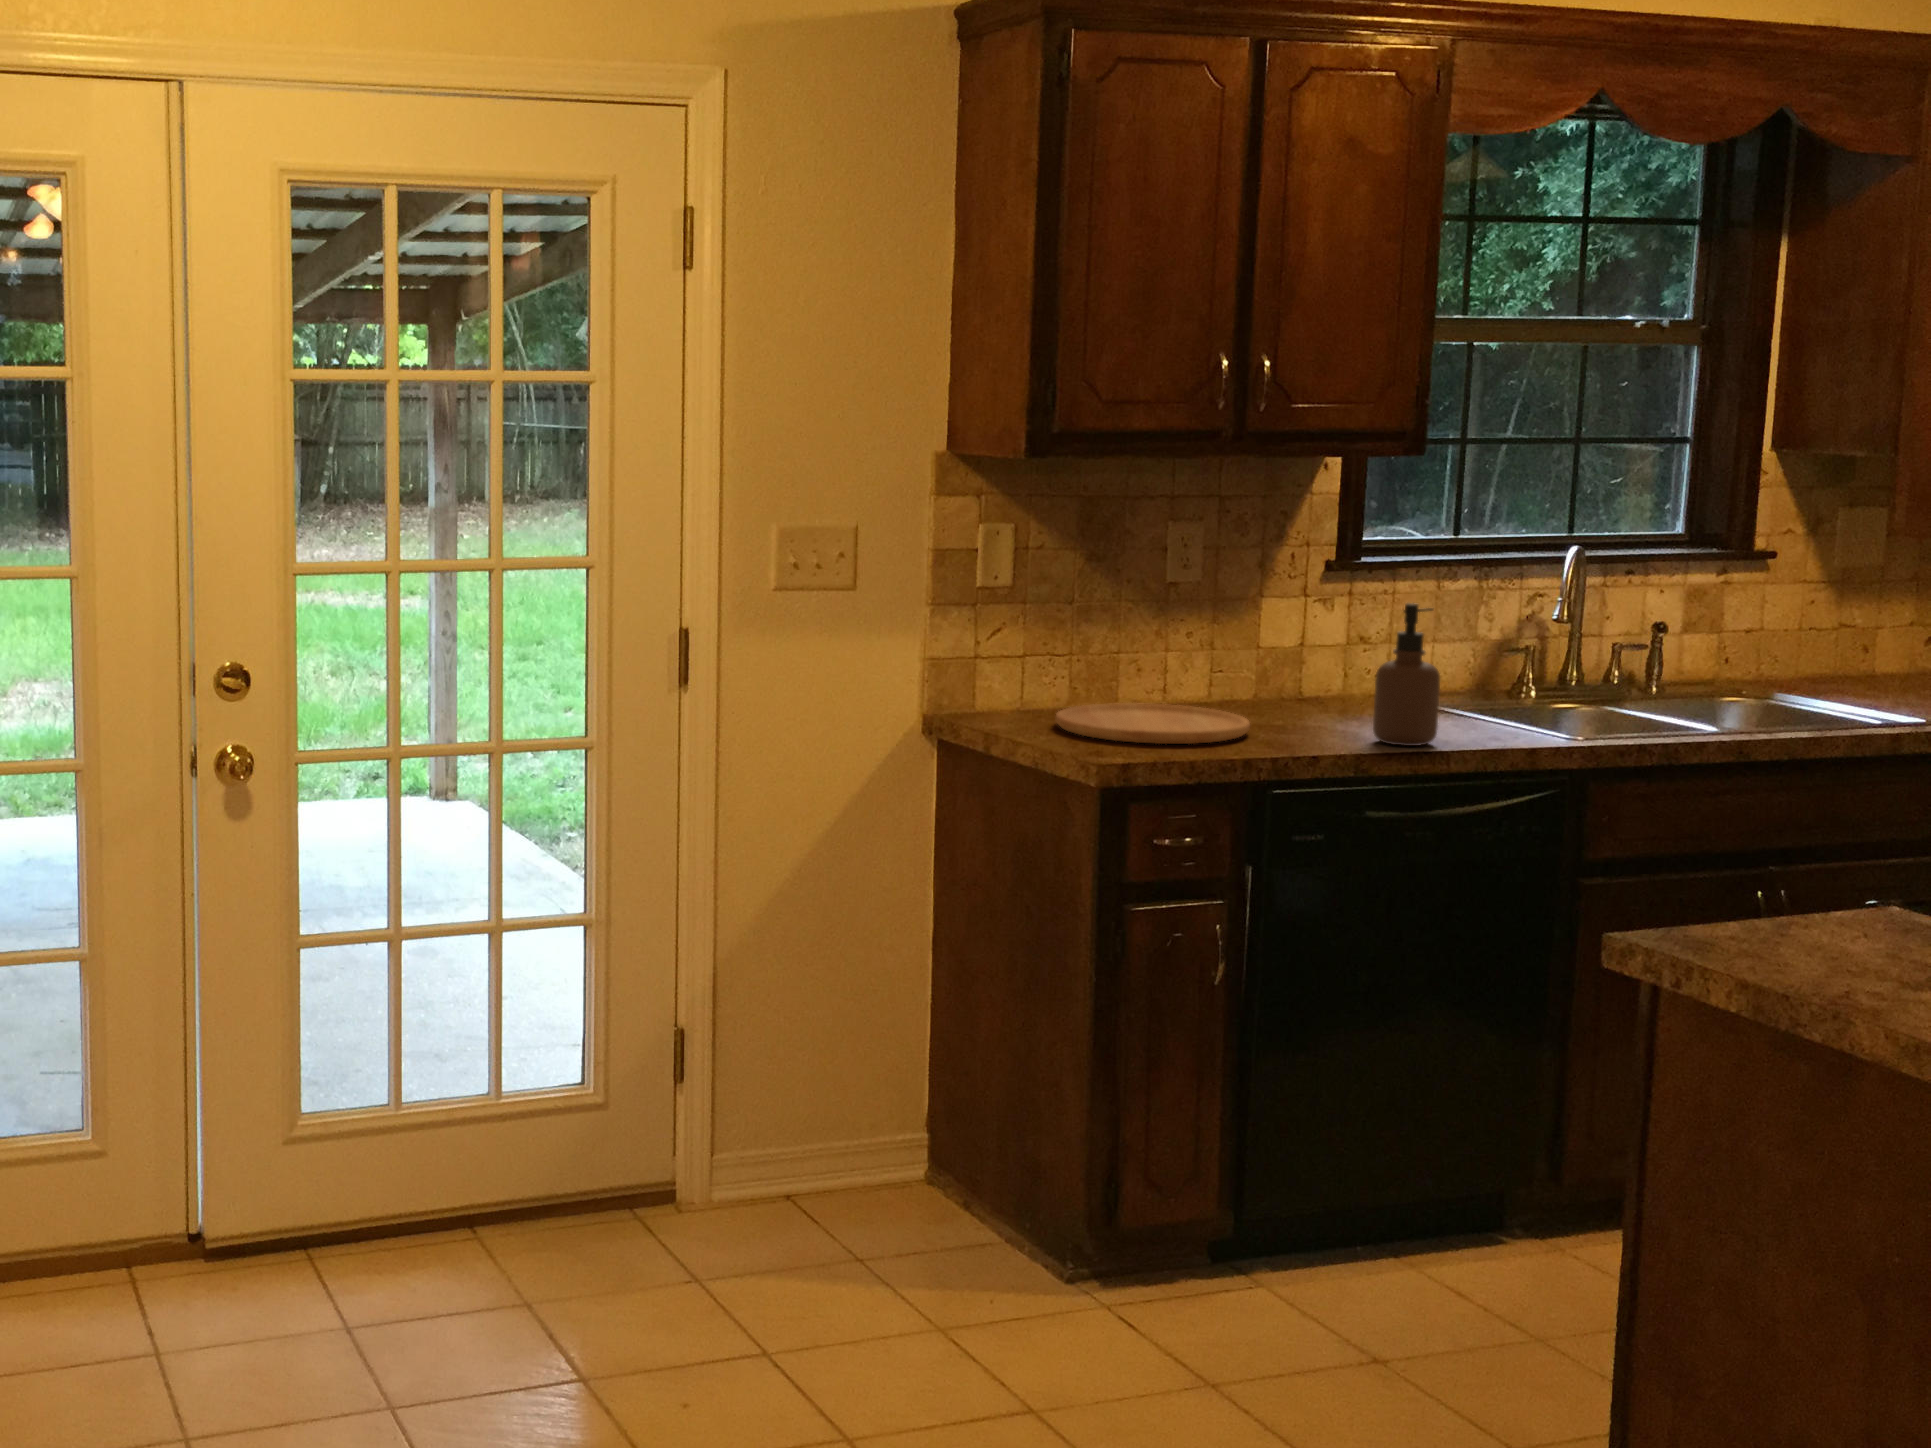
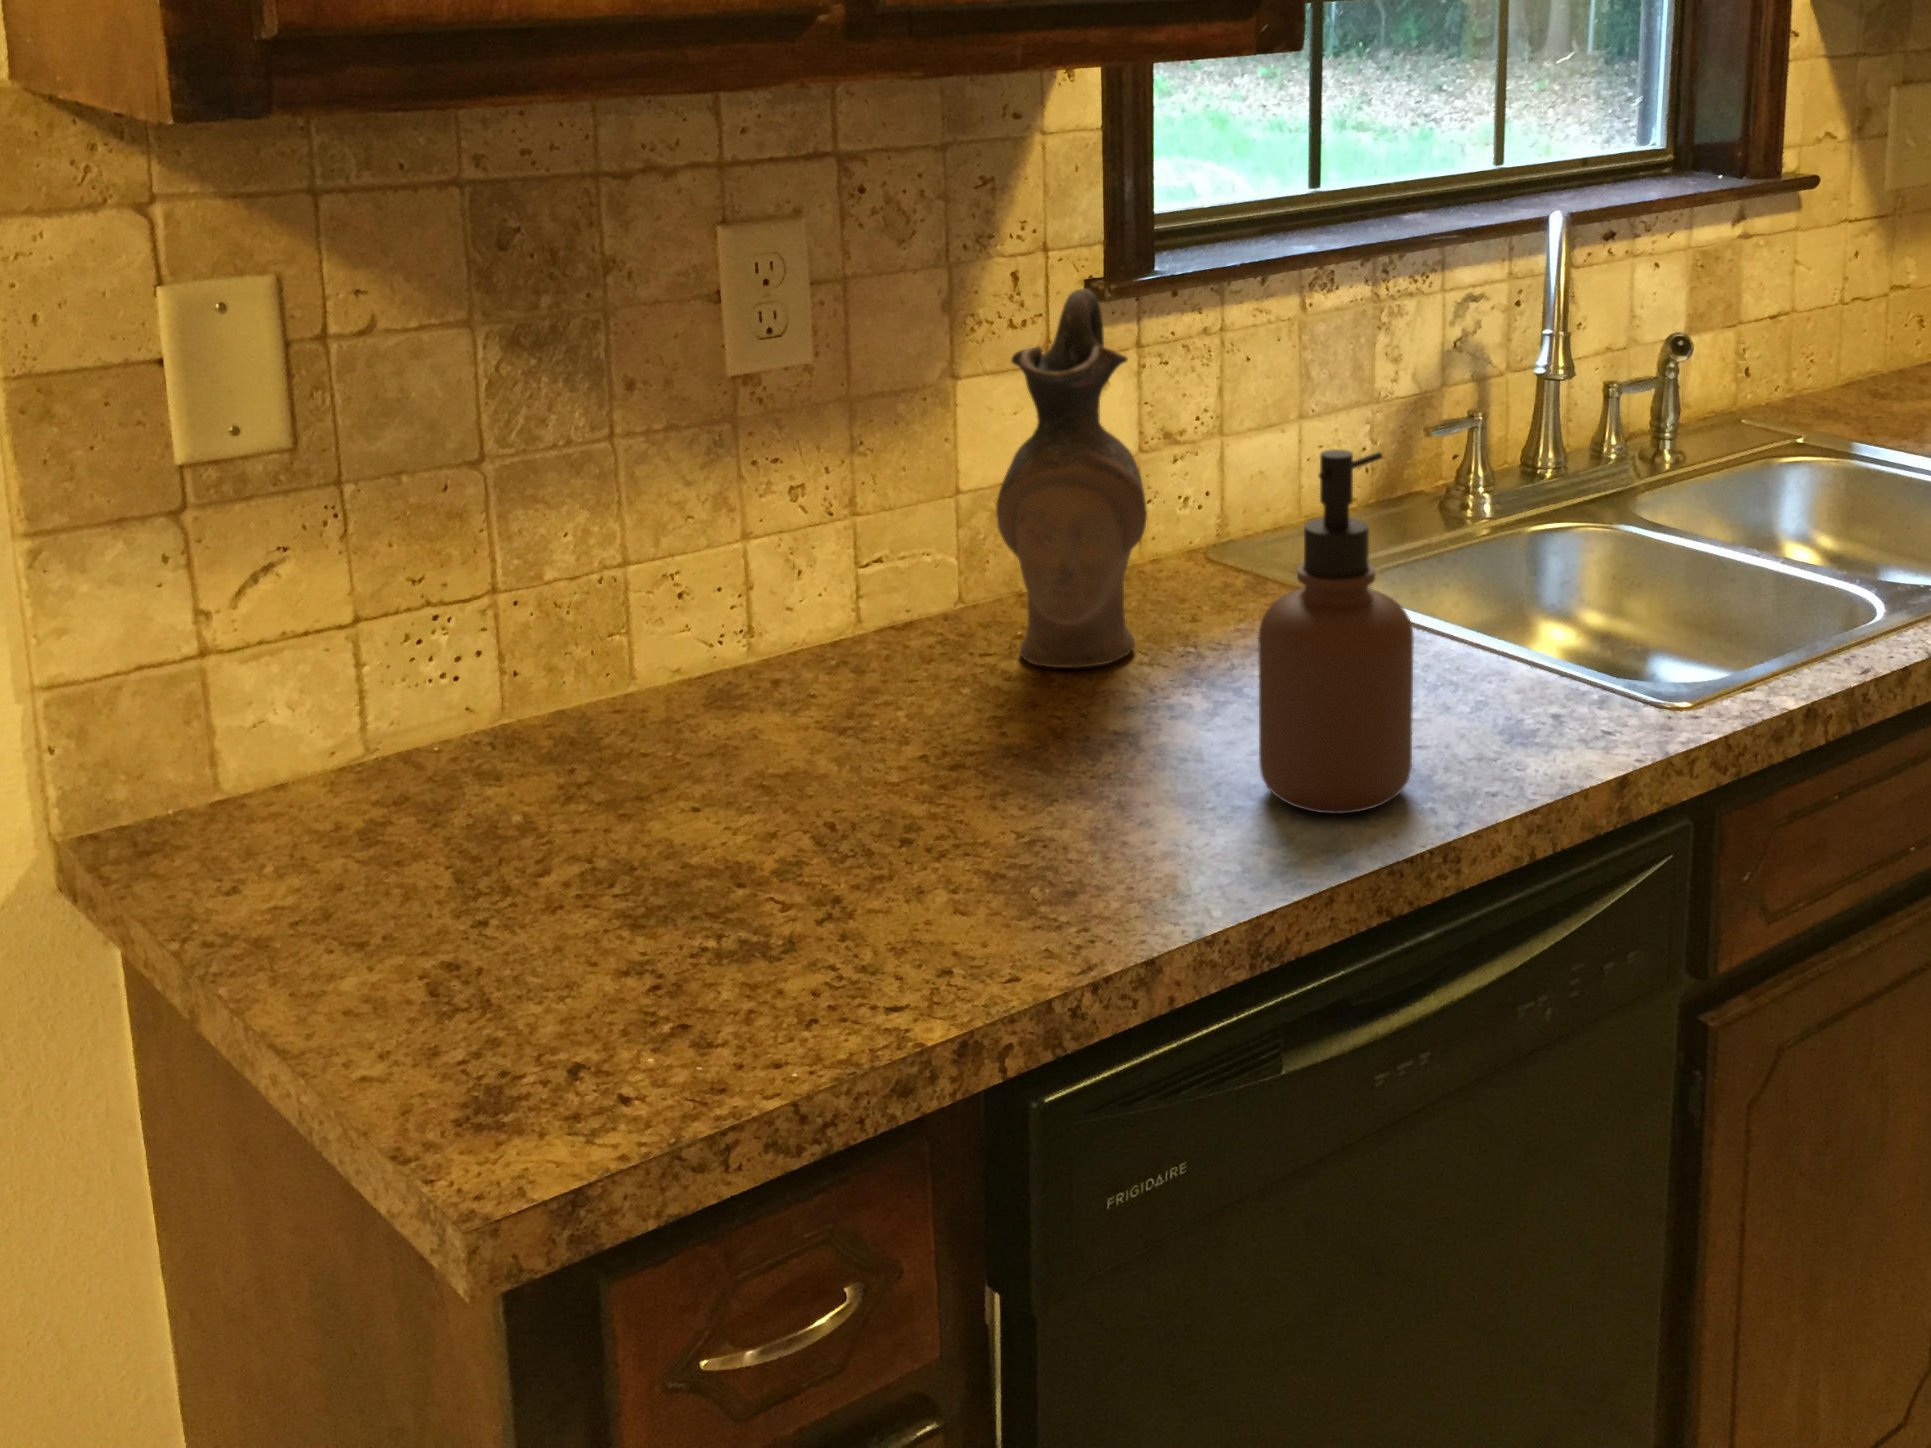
ceramic pitcher: none [1276,557,1342,714] -> present [996,288,1147,668]
cutting board: present [1056,703,1250,744] -> none [427,708,959,939]

